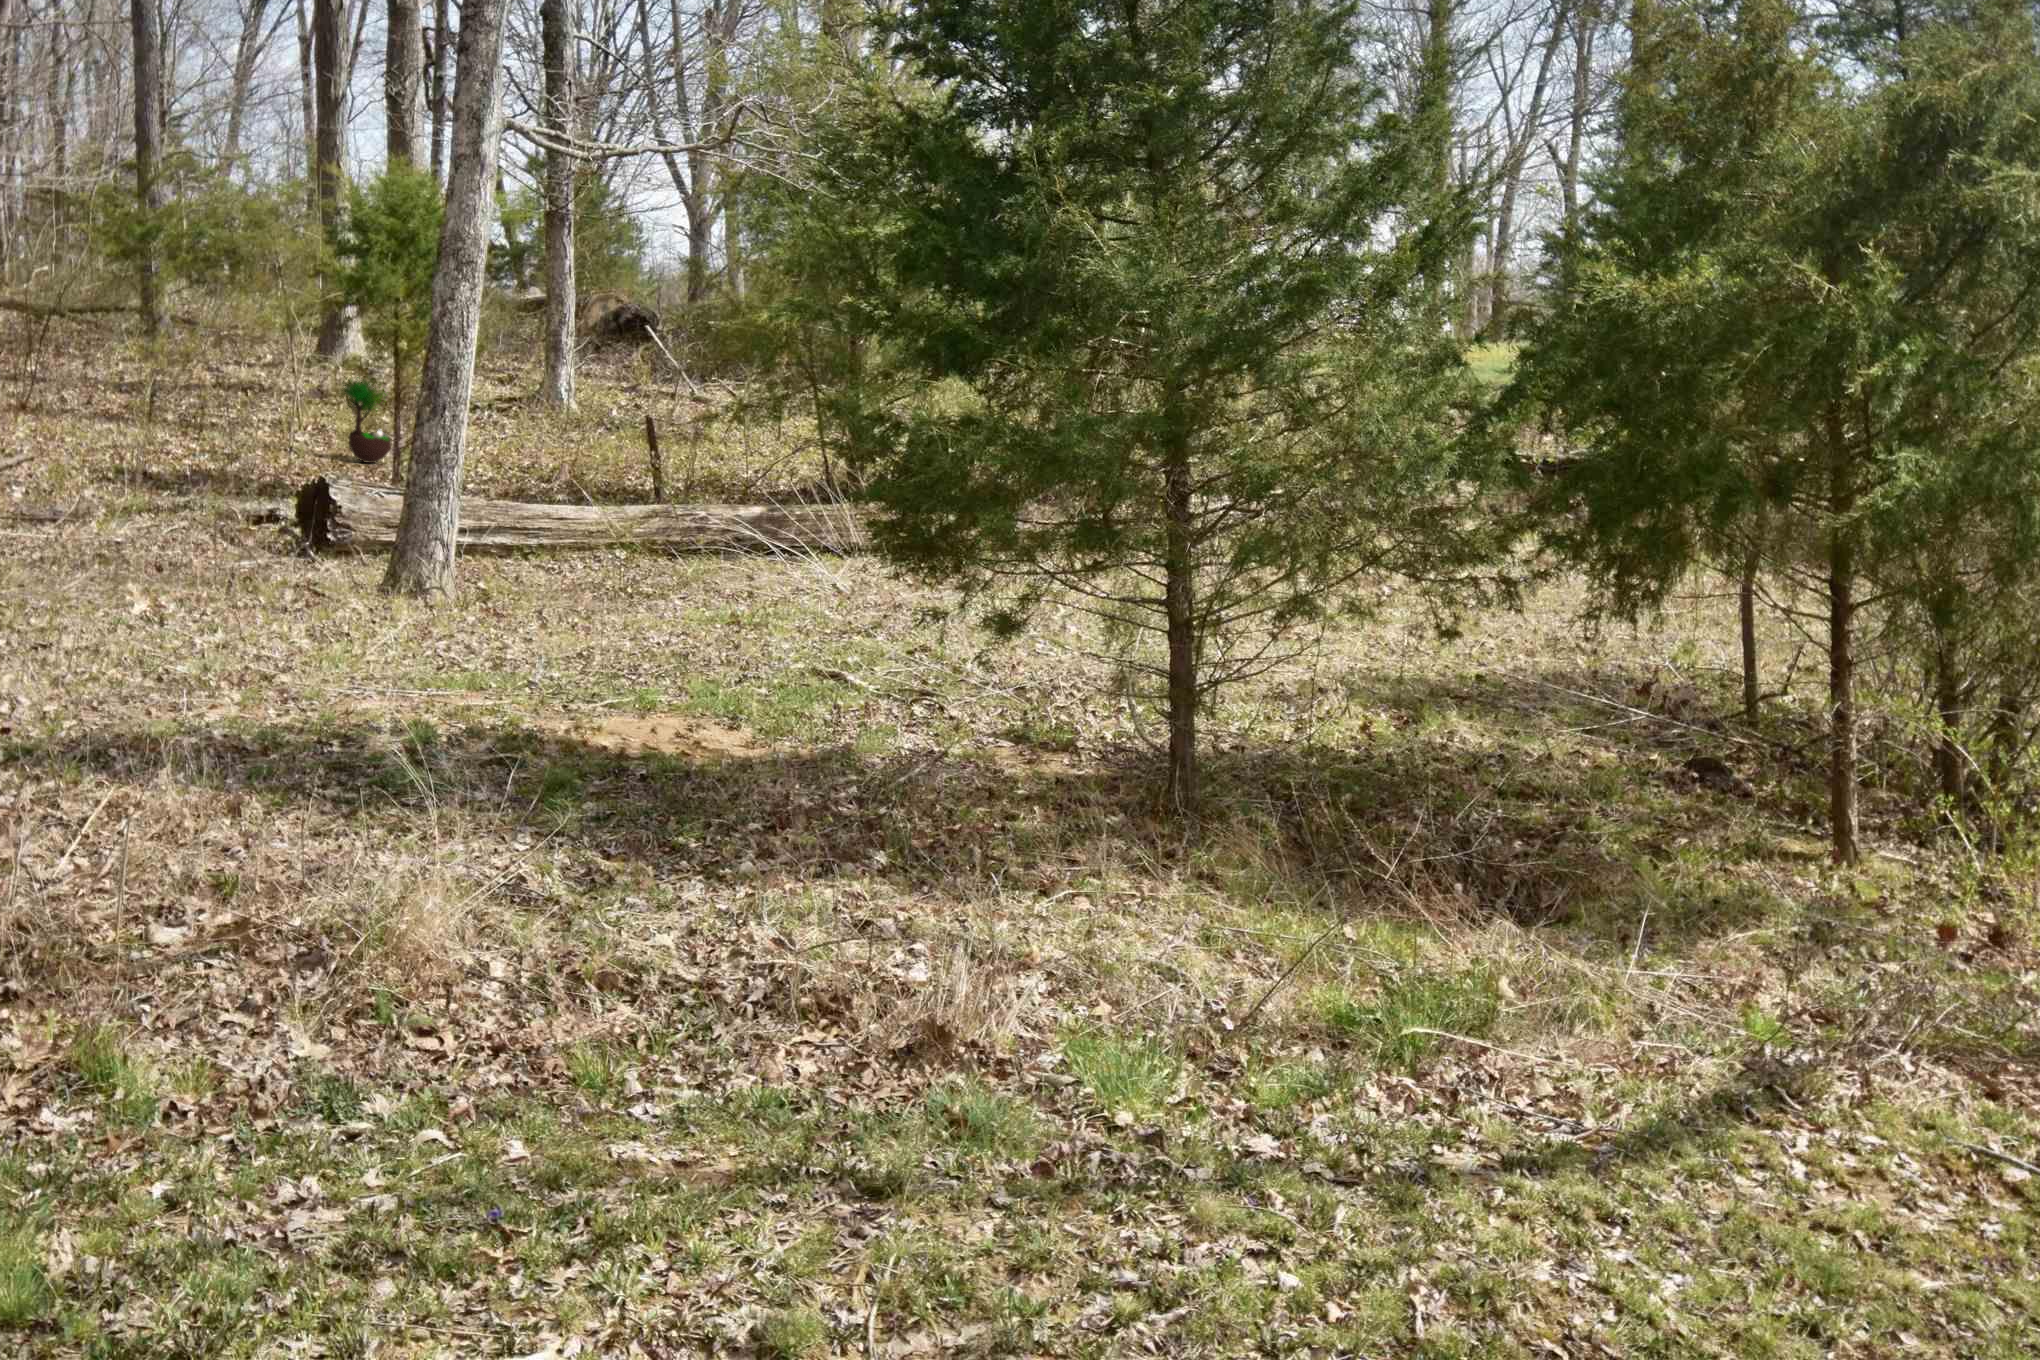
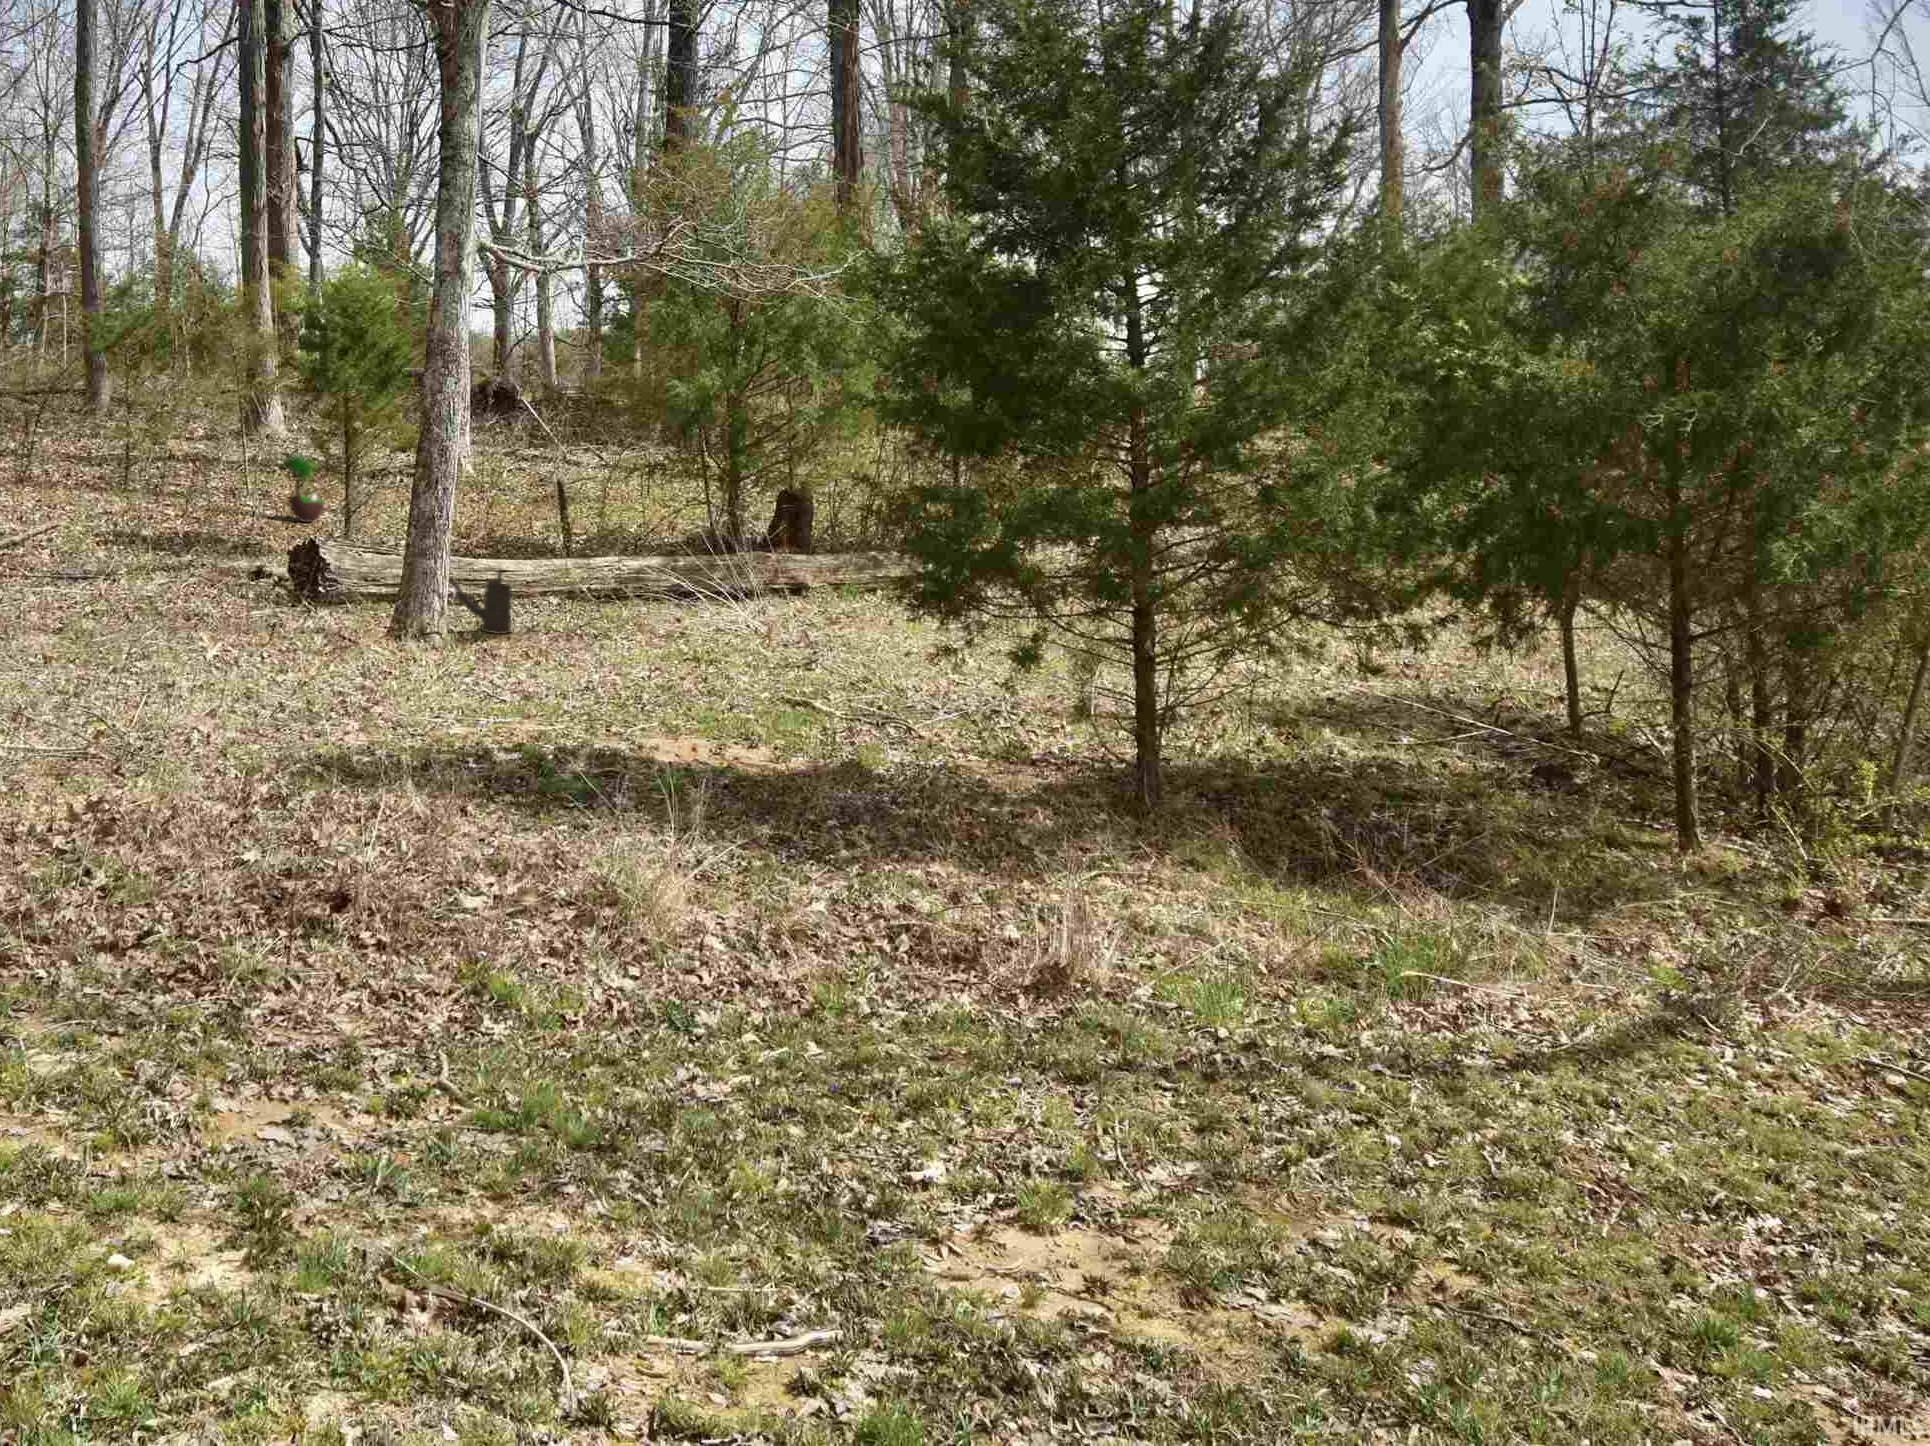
watering can: none [447,508,541,589] -> present [449,569,515,634]

